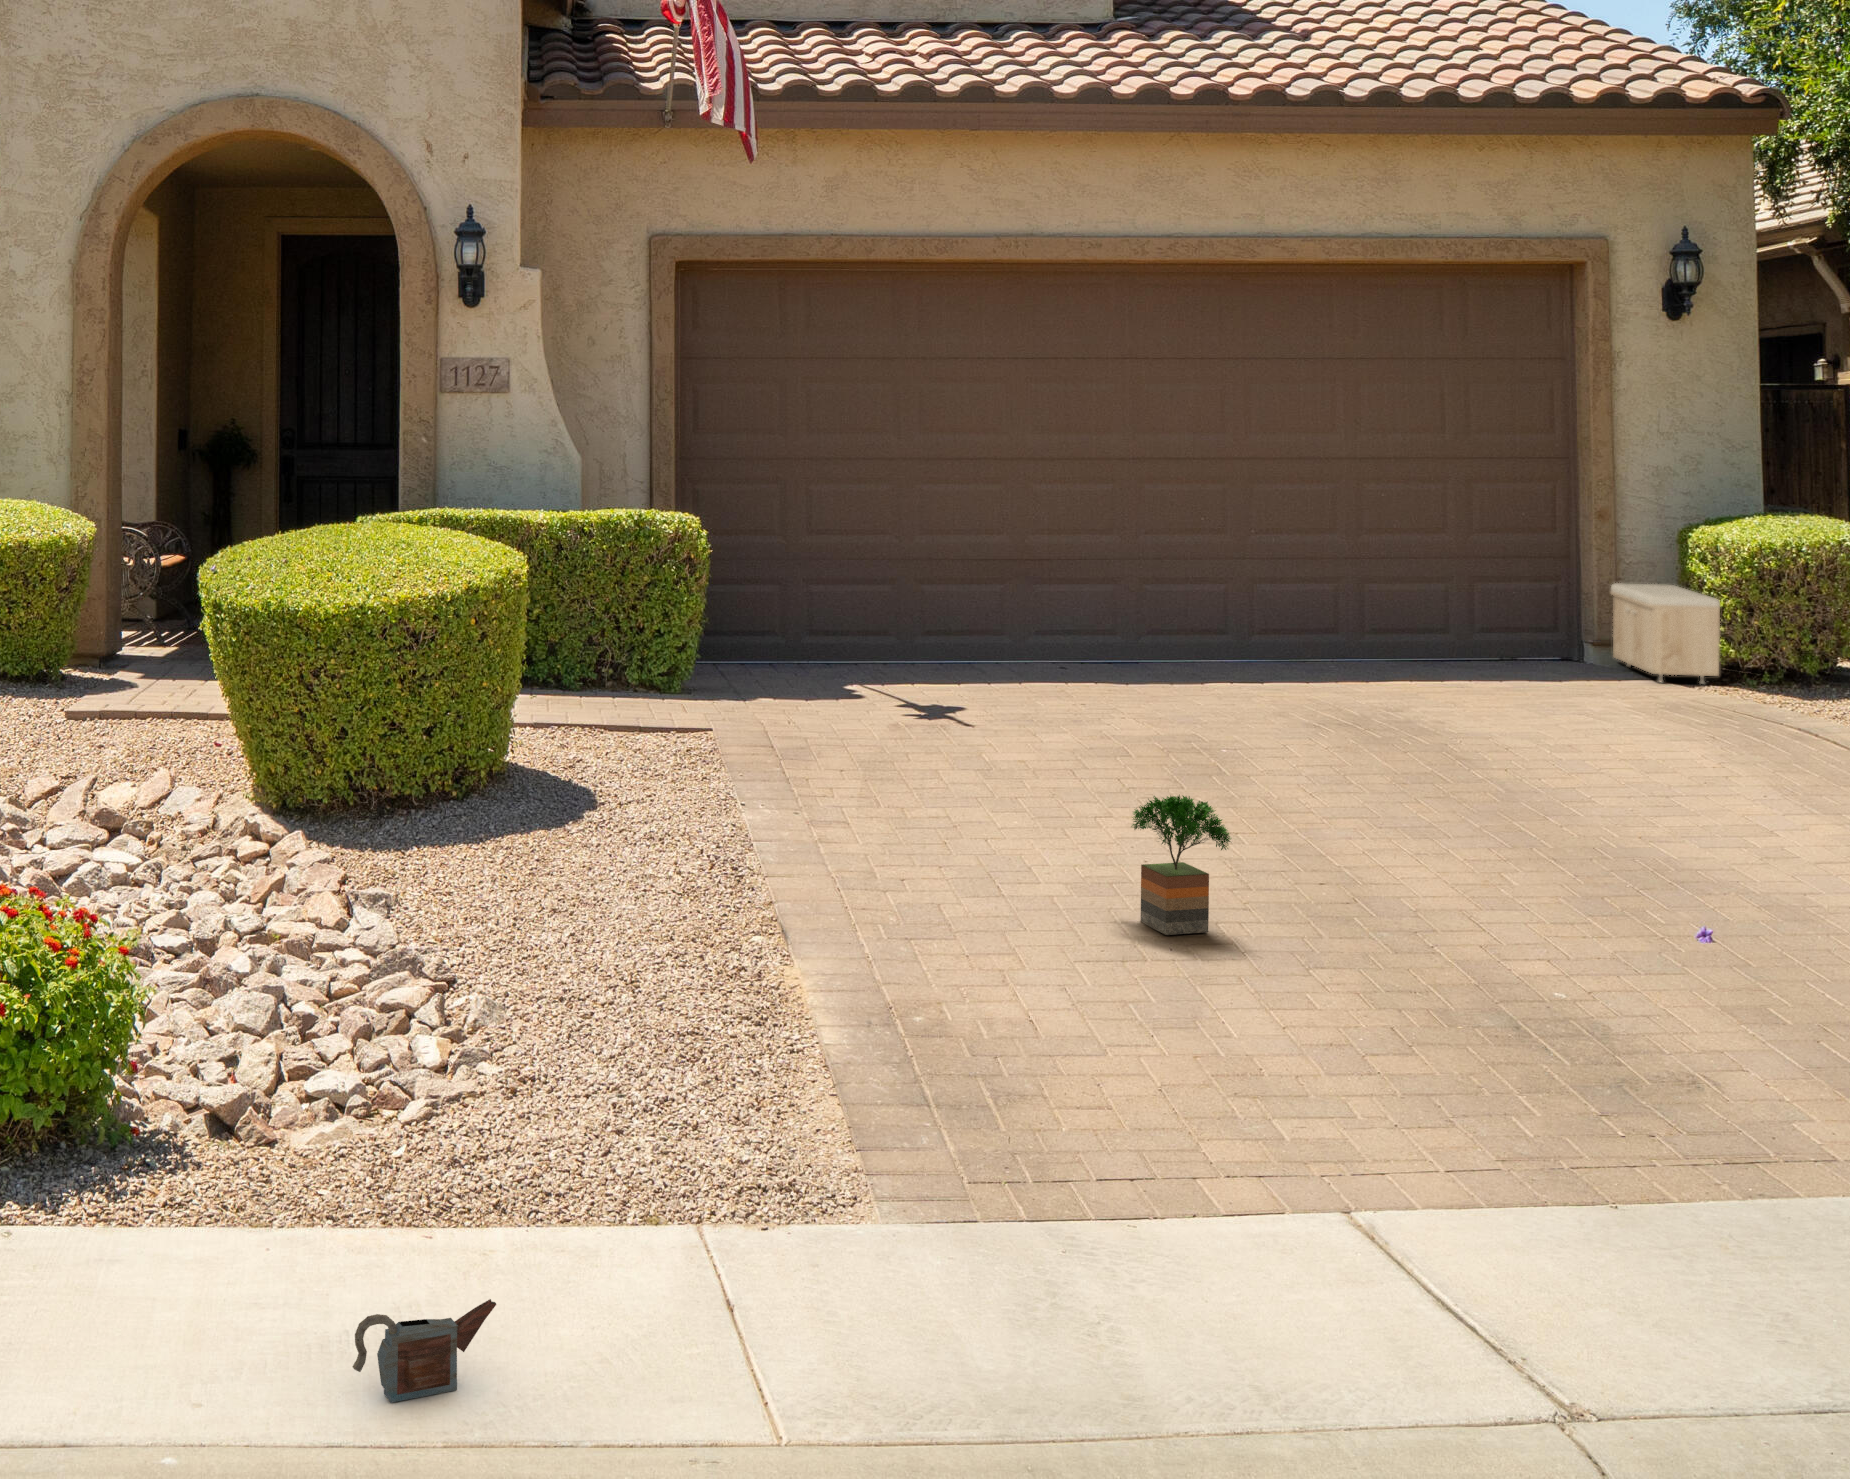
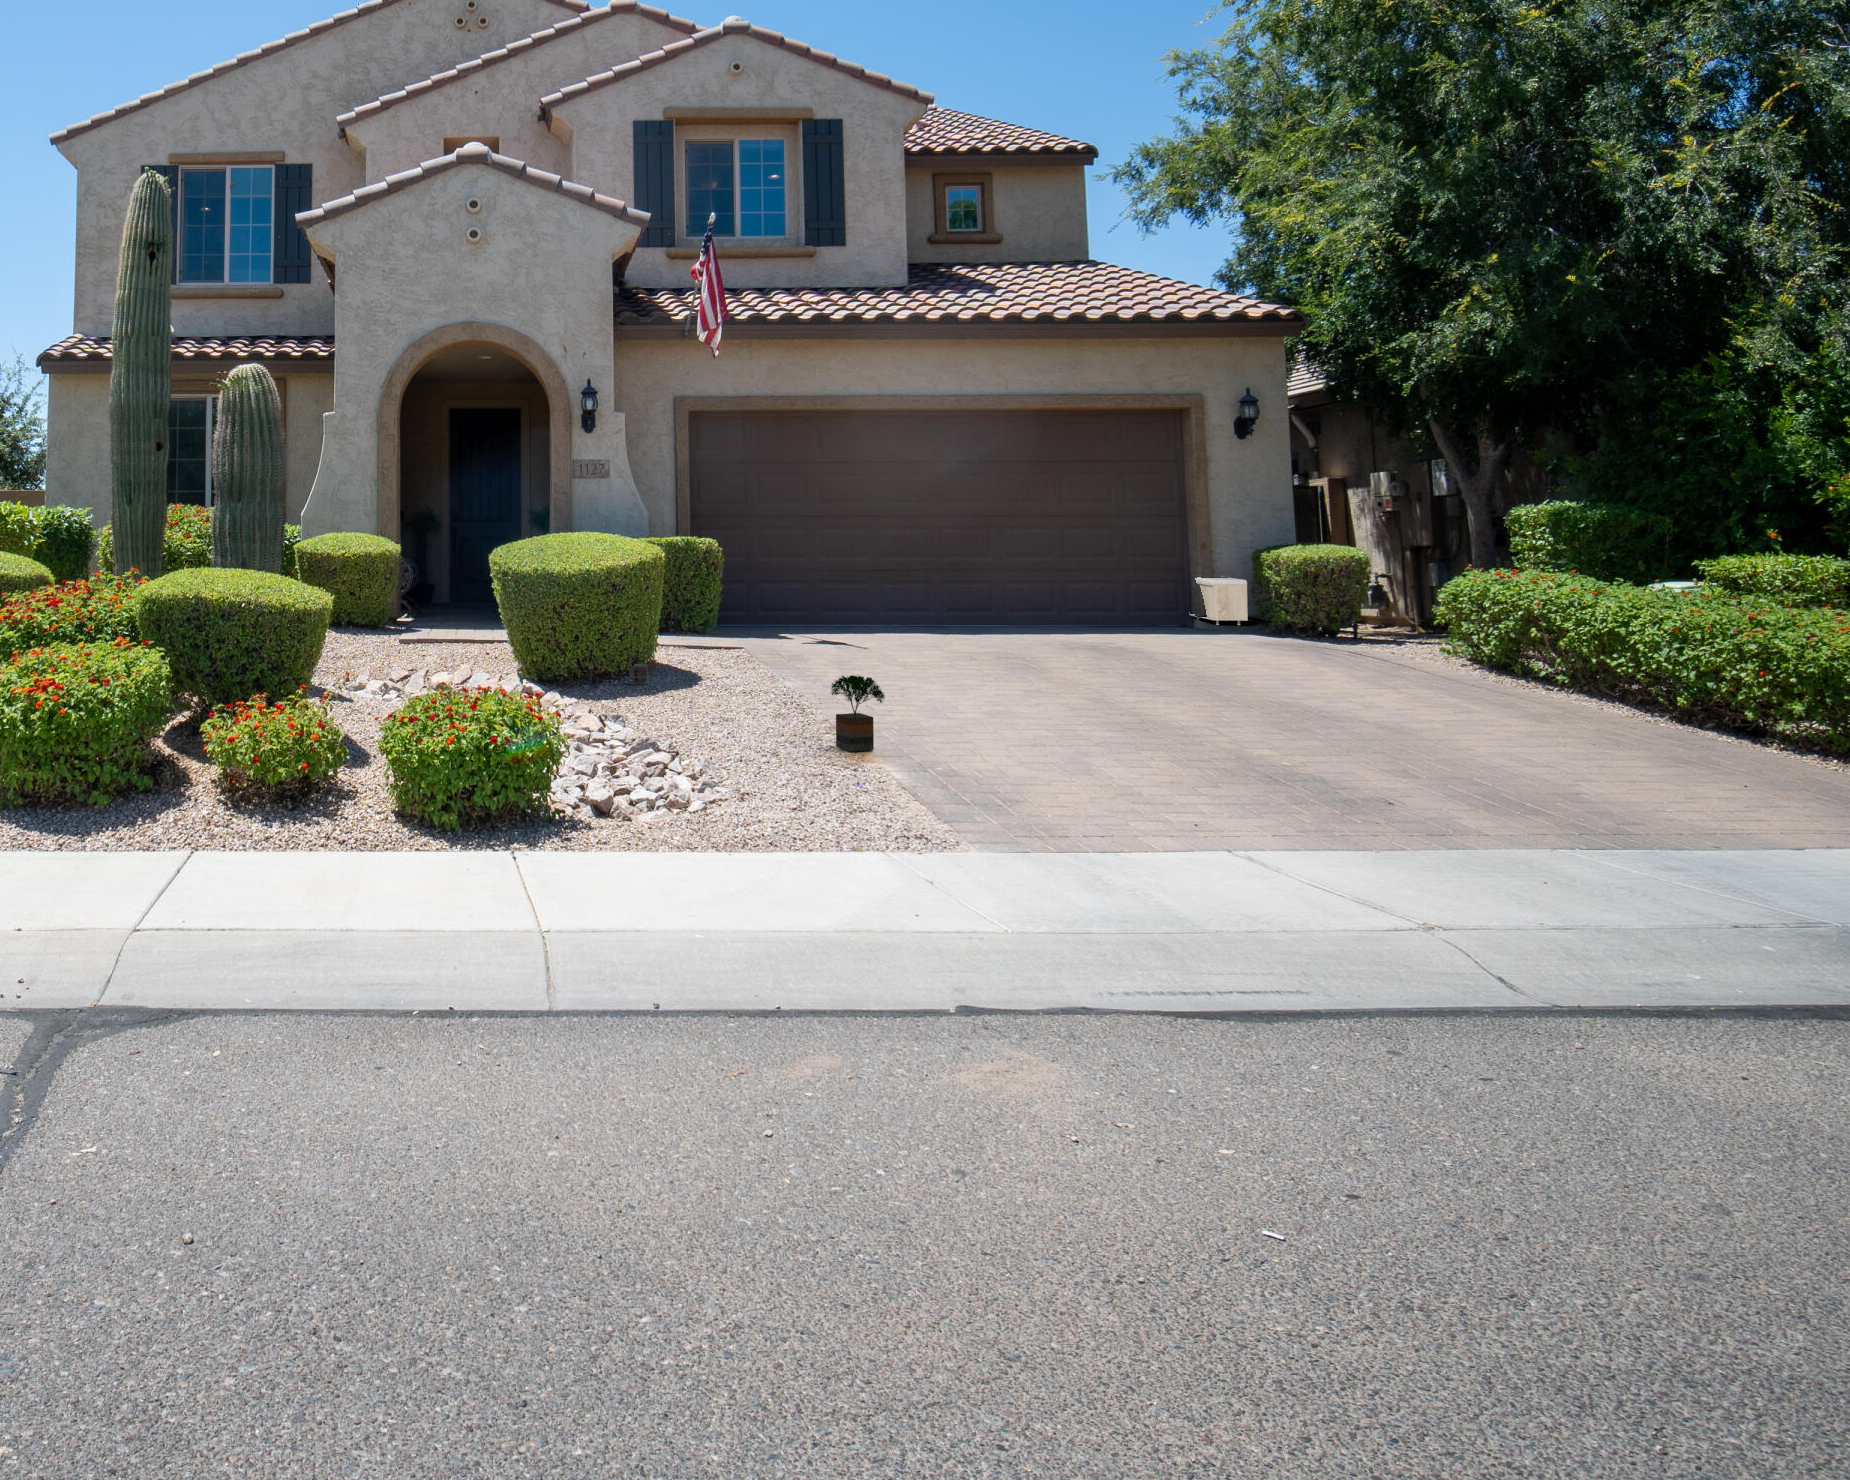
potted tree: present [1131,795,1231,935] -> present [831,675,885,752]
watering can: present [353,1299,496,1403] -> present [622,659,656,685]

